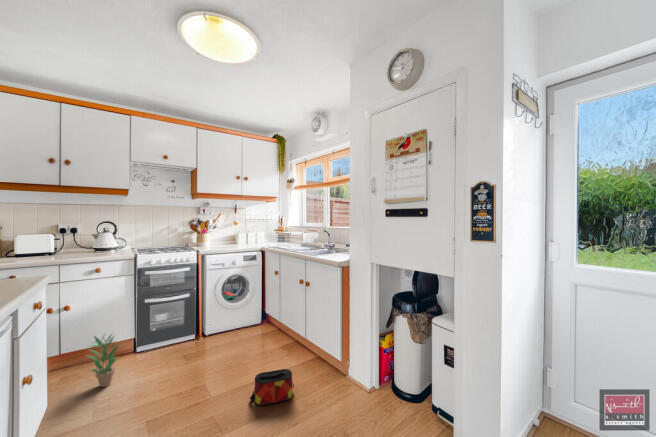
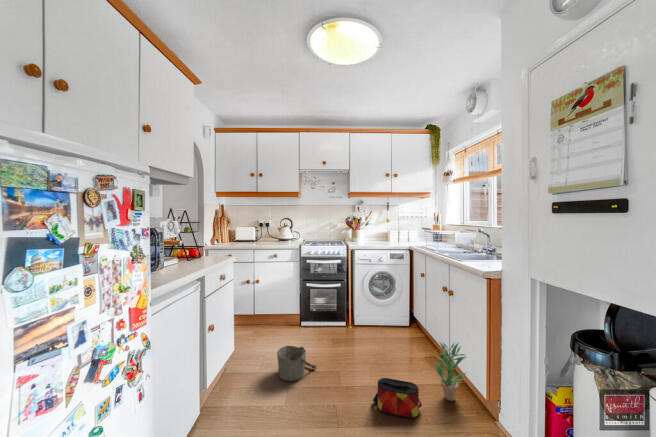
potted plant: present [89,335,119,387] -> present [434,342,466,401]
bucket: none [123,371,176,418] -> present [277,346,317,381]

